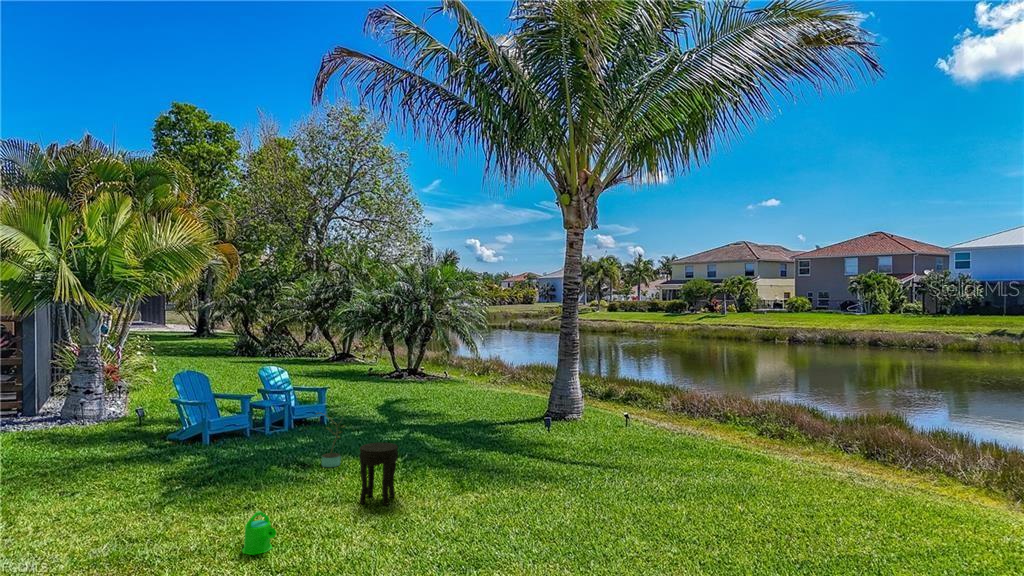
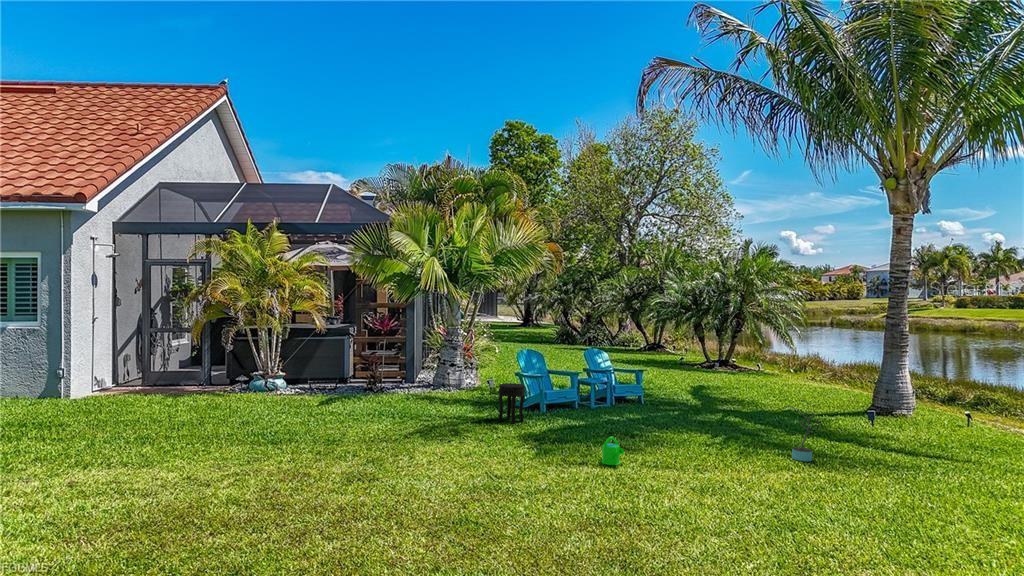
potted plant: present [317,406,346,467] -> present [784,400,821,461]
side table: present [359,443,398,505] -> present [498,383,525,424]

